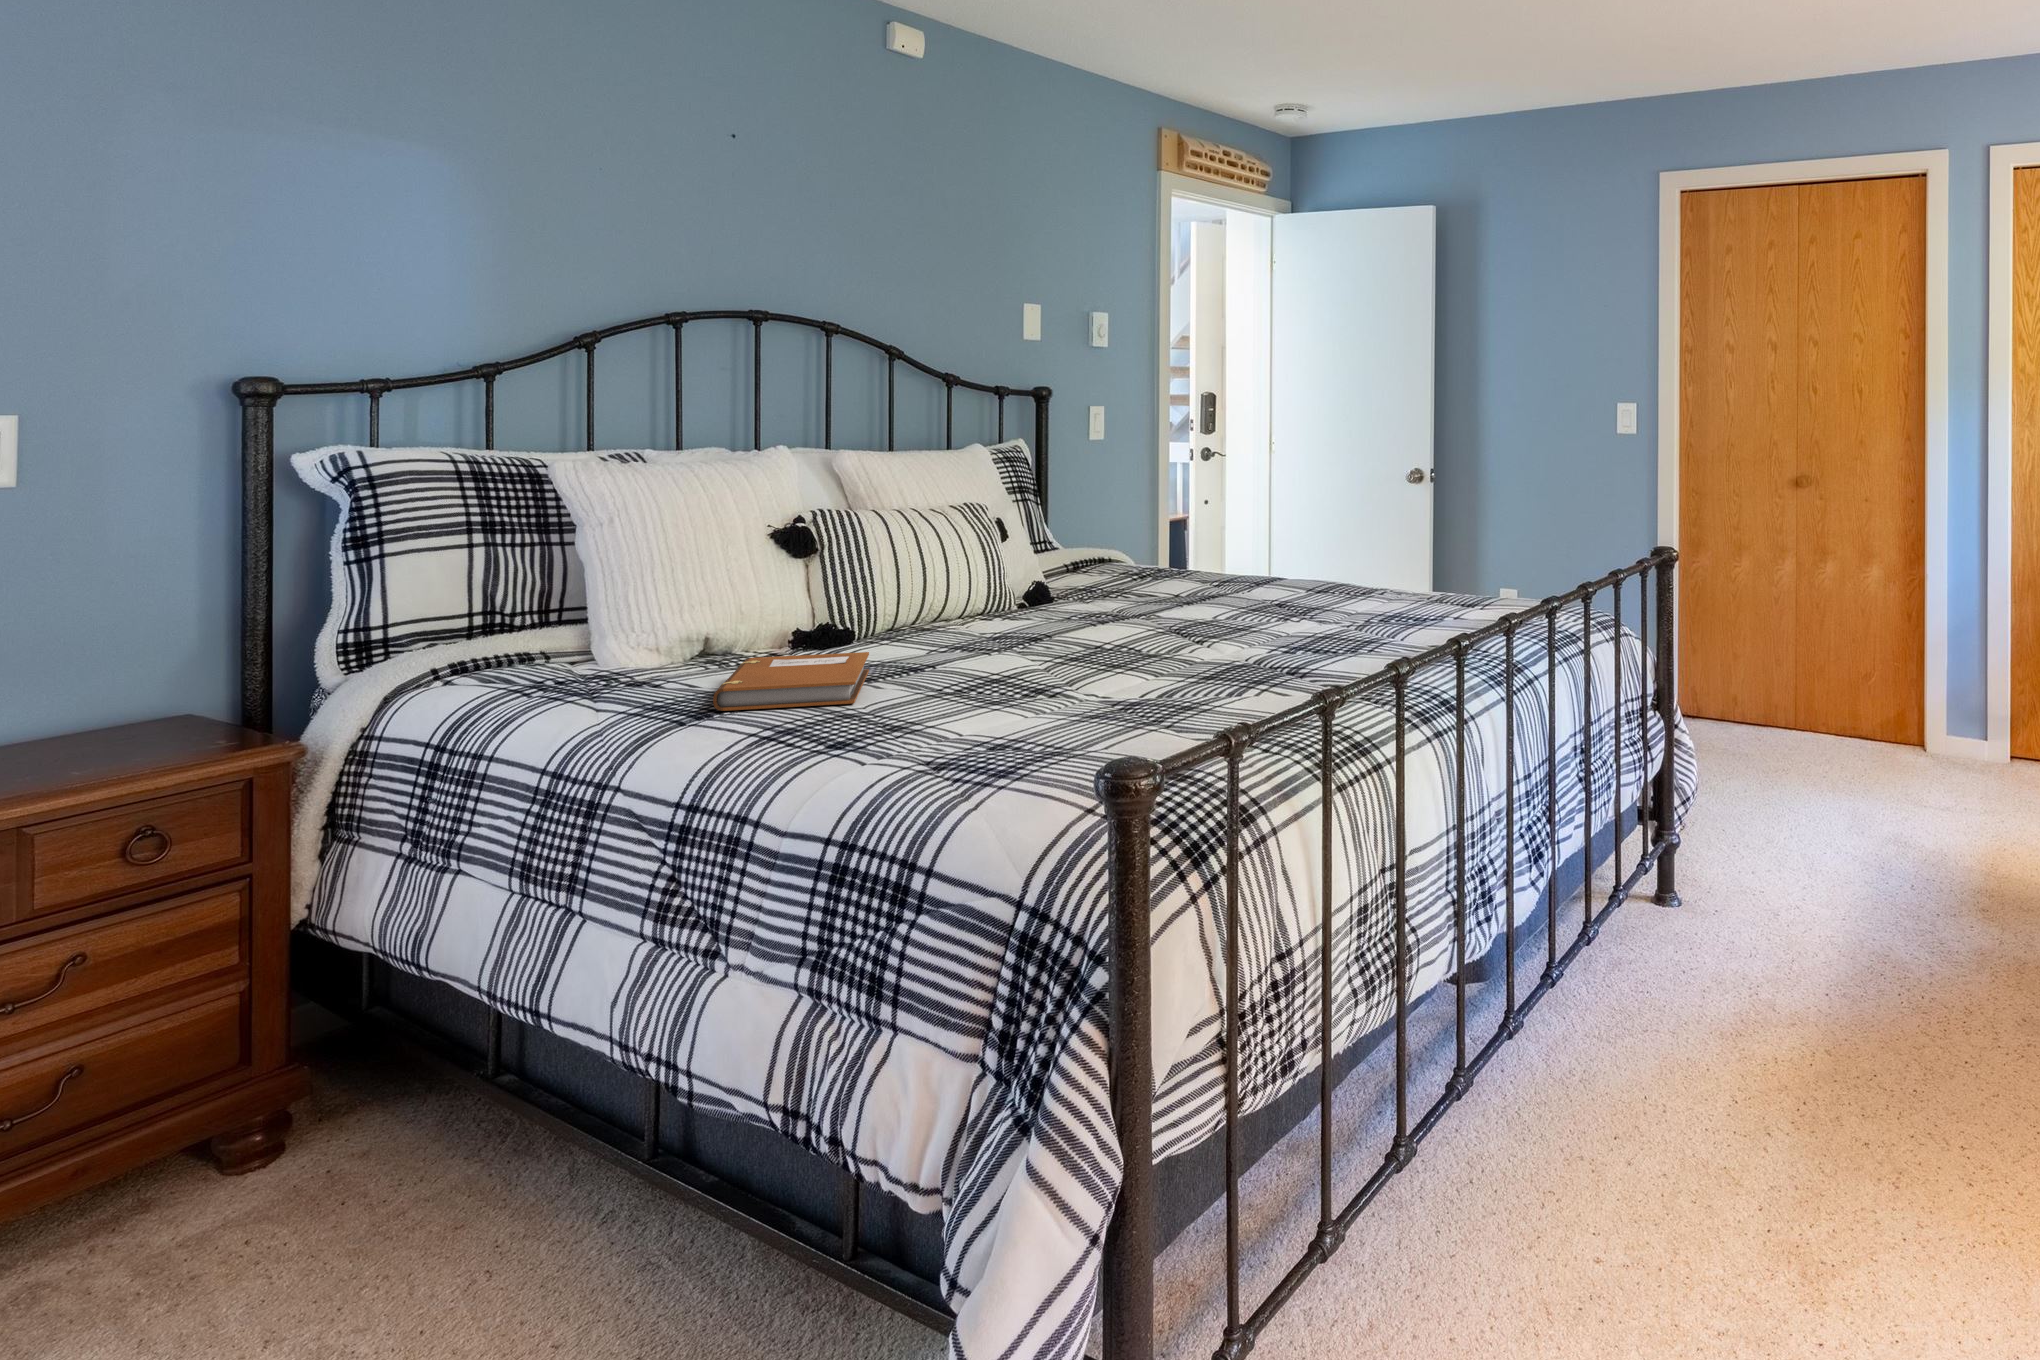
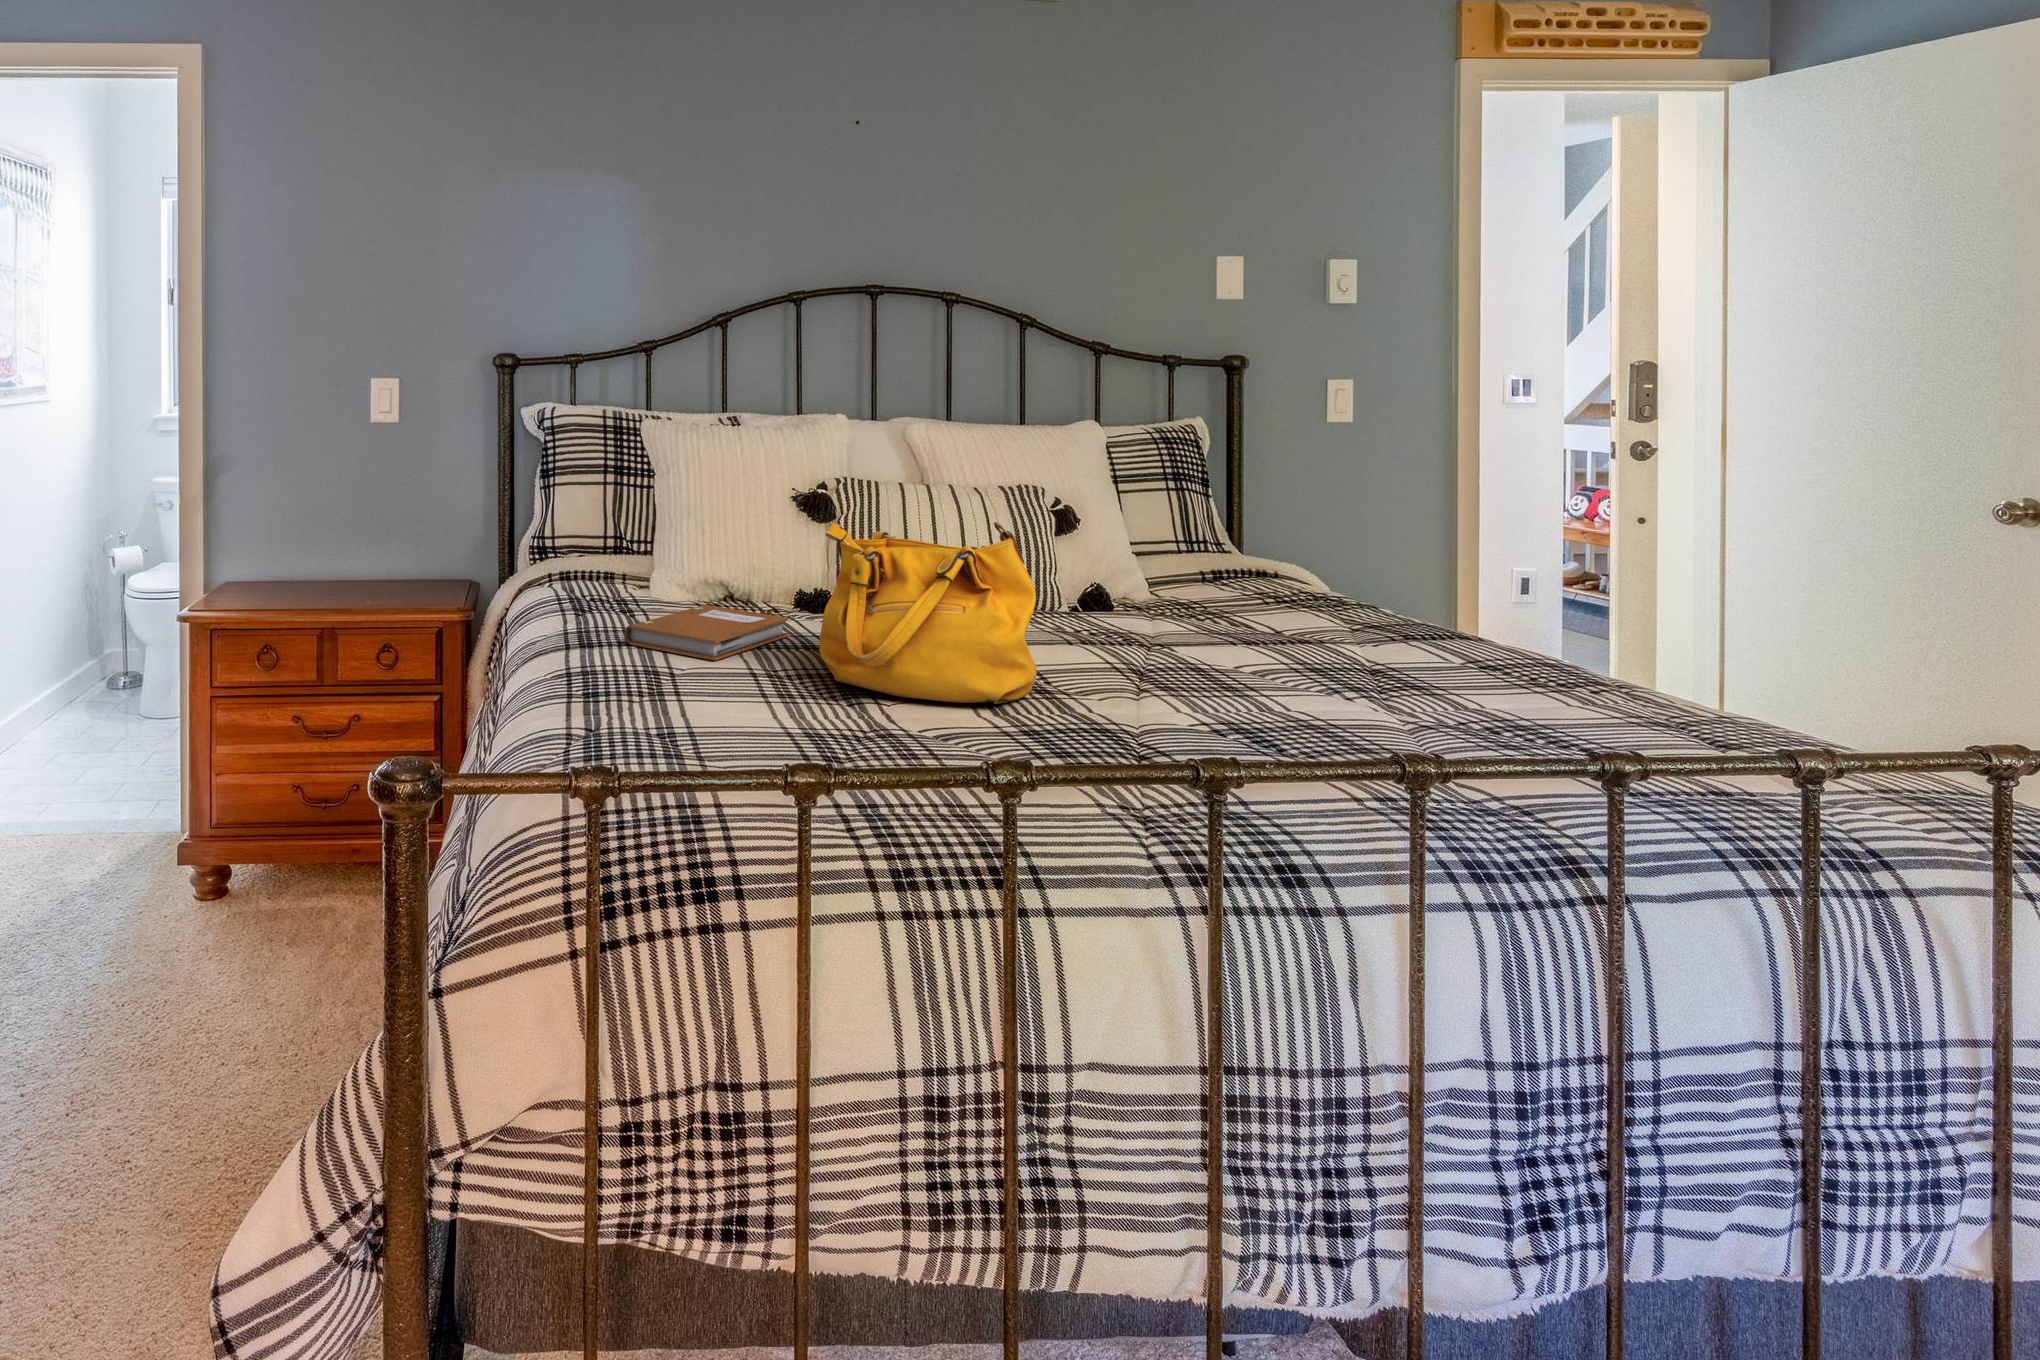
handbag: none [978,521,1185,693] -> present [820,522,1037,704]

